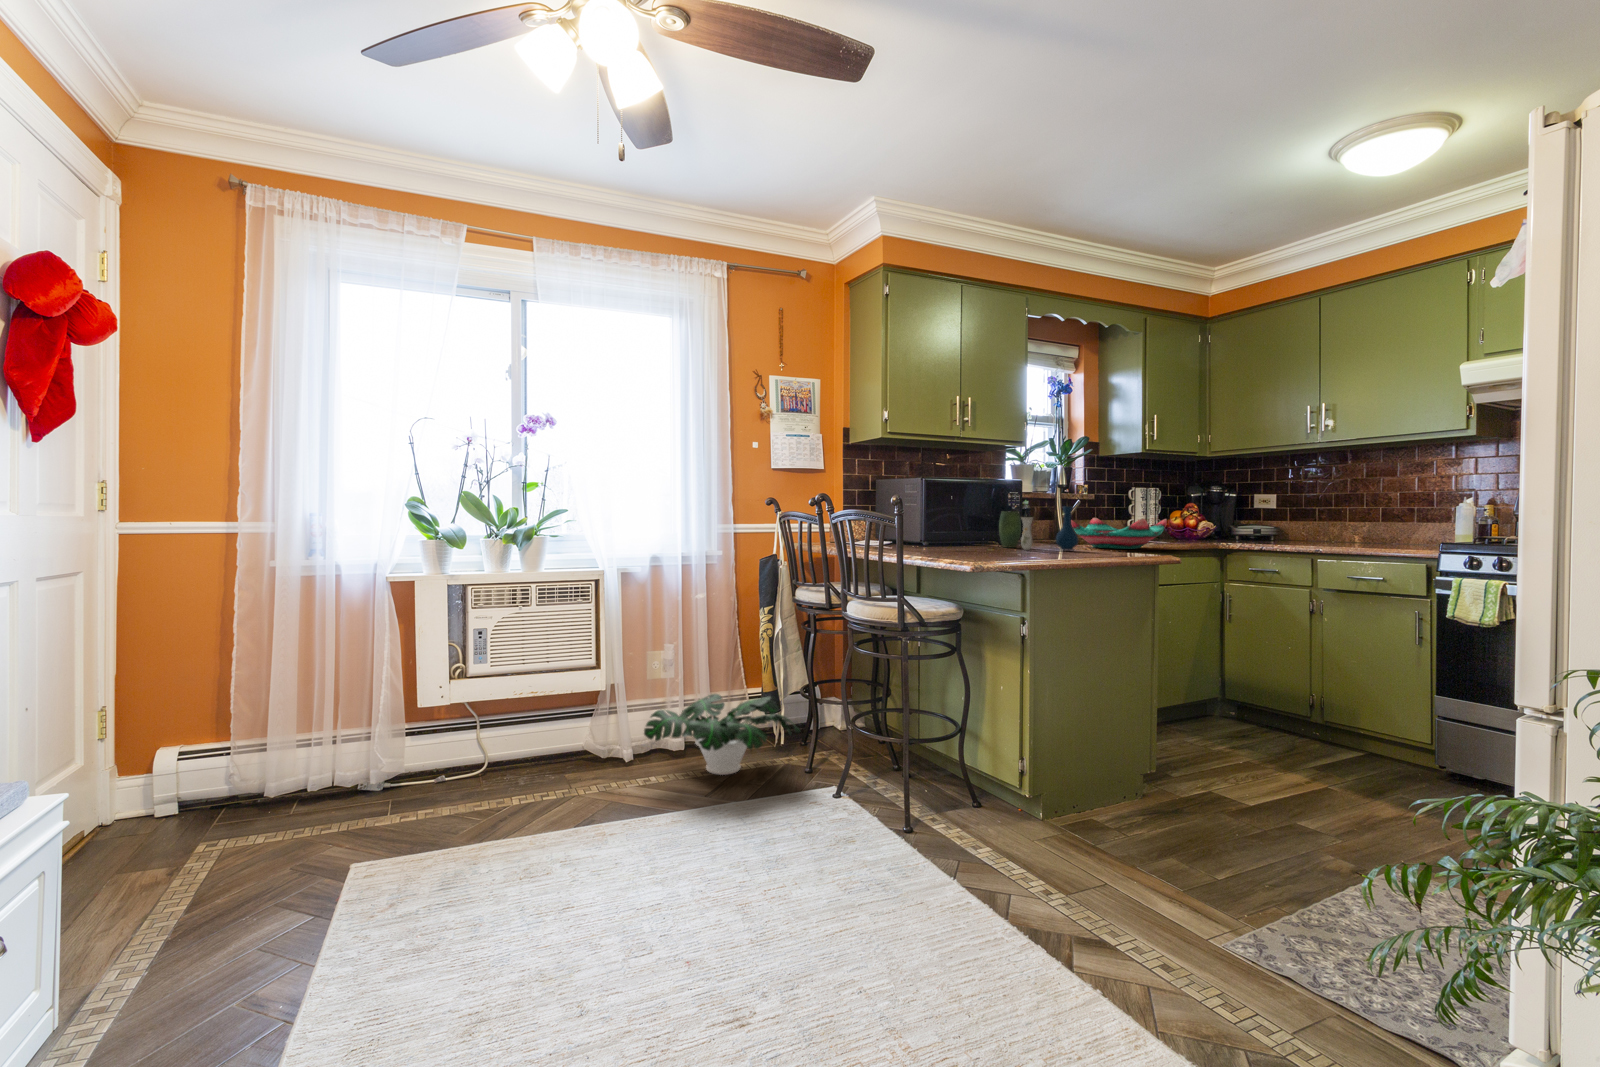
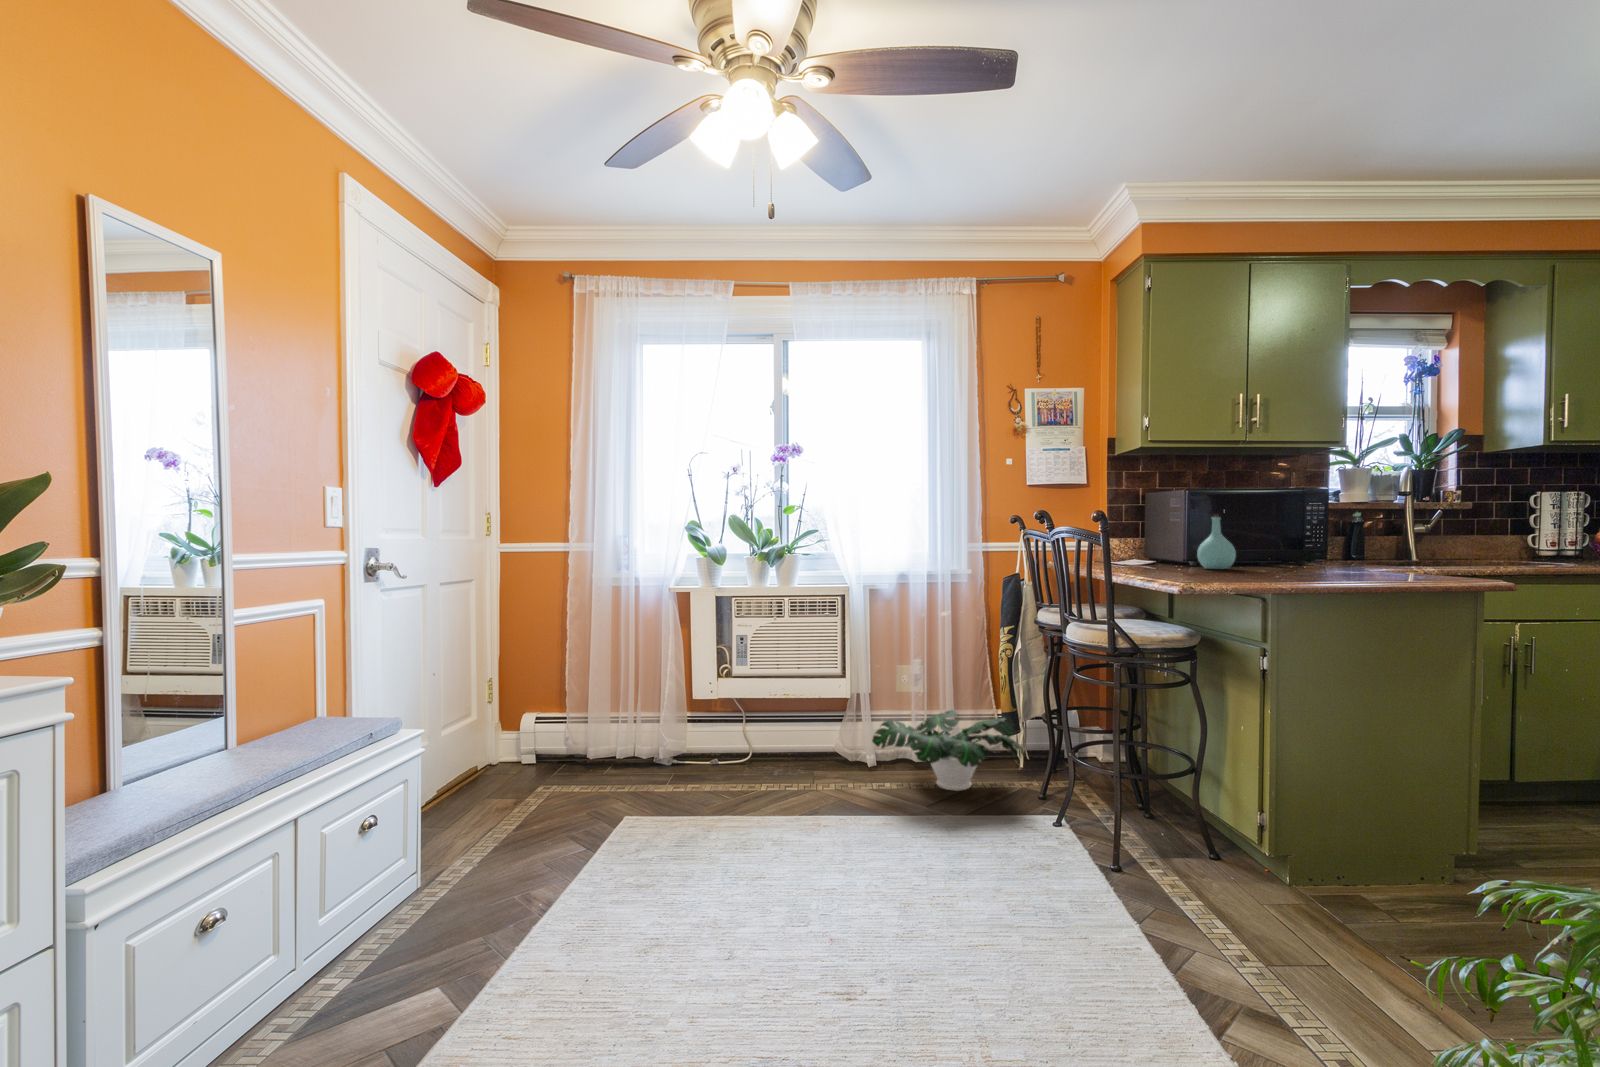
bottle: none [939,502,969,550] -> present [1197,514,1236,569]
vase: present [999,506,1078,551] -> none [1289,516,1394,571]
decorative bowl: present [1071,518,1167,549] -> none [1395,530,1560,569]

